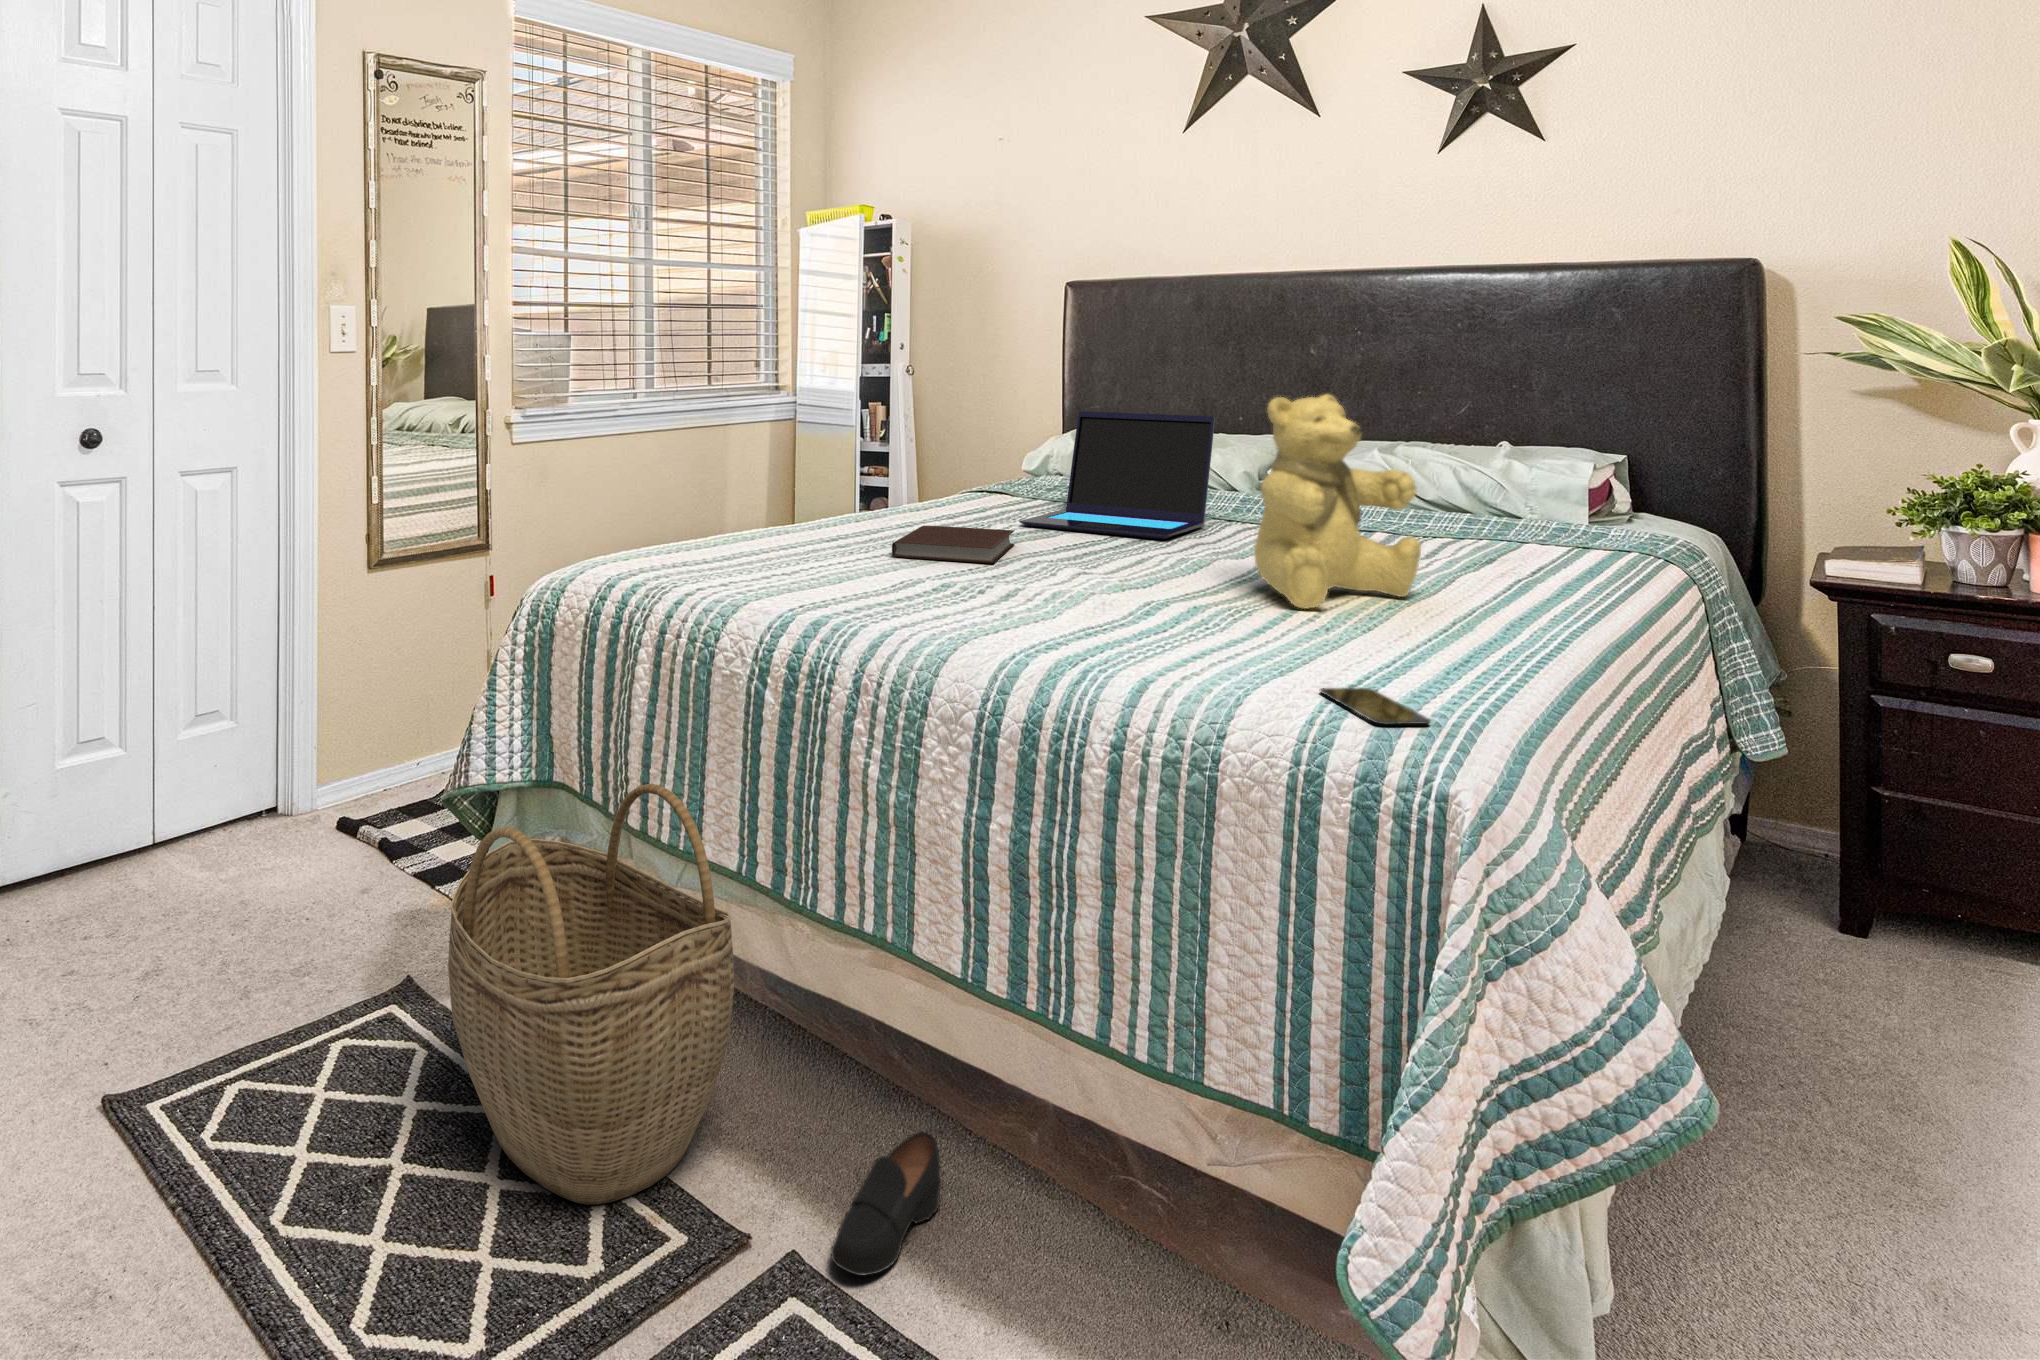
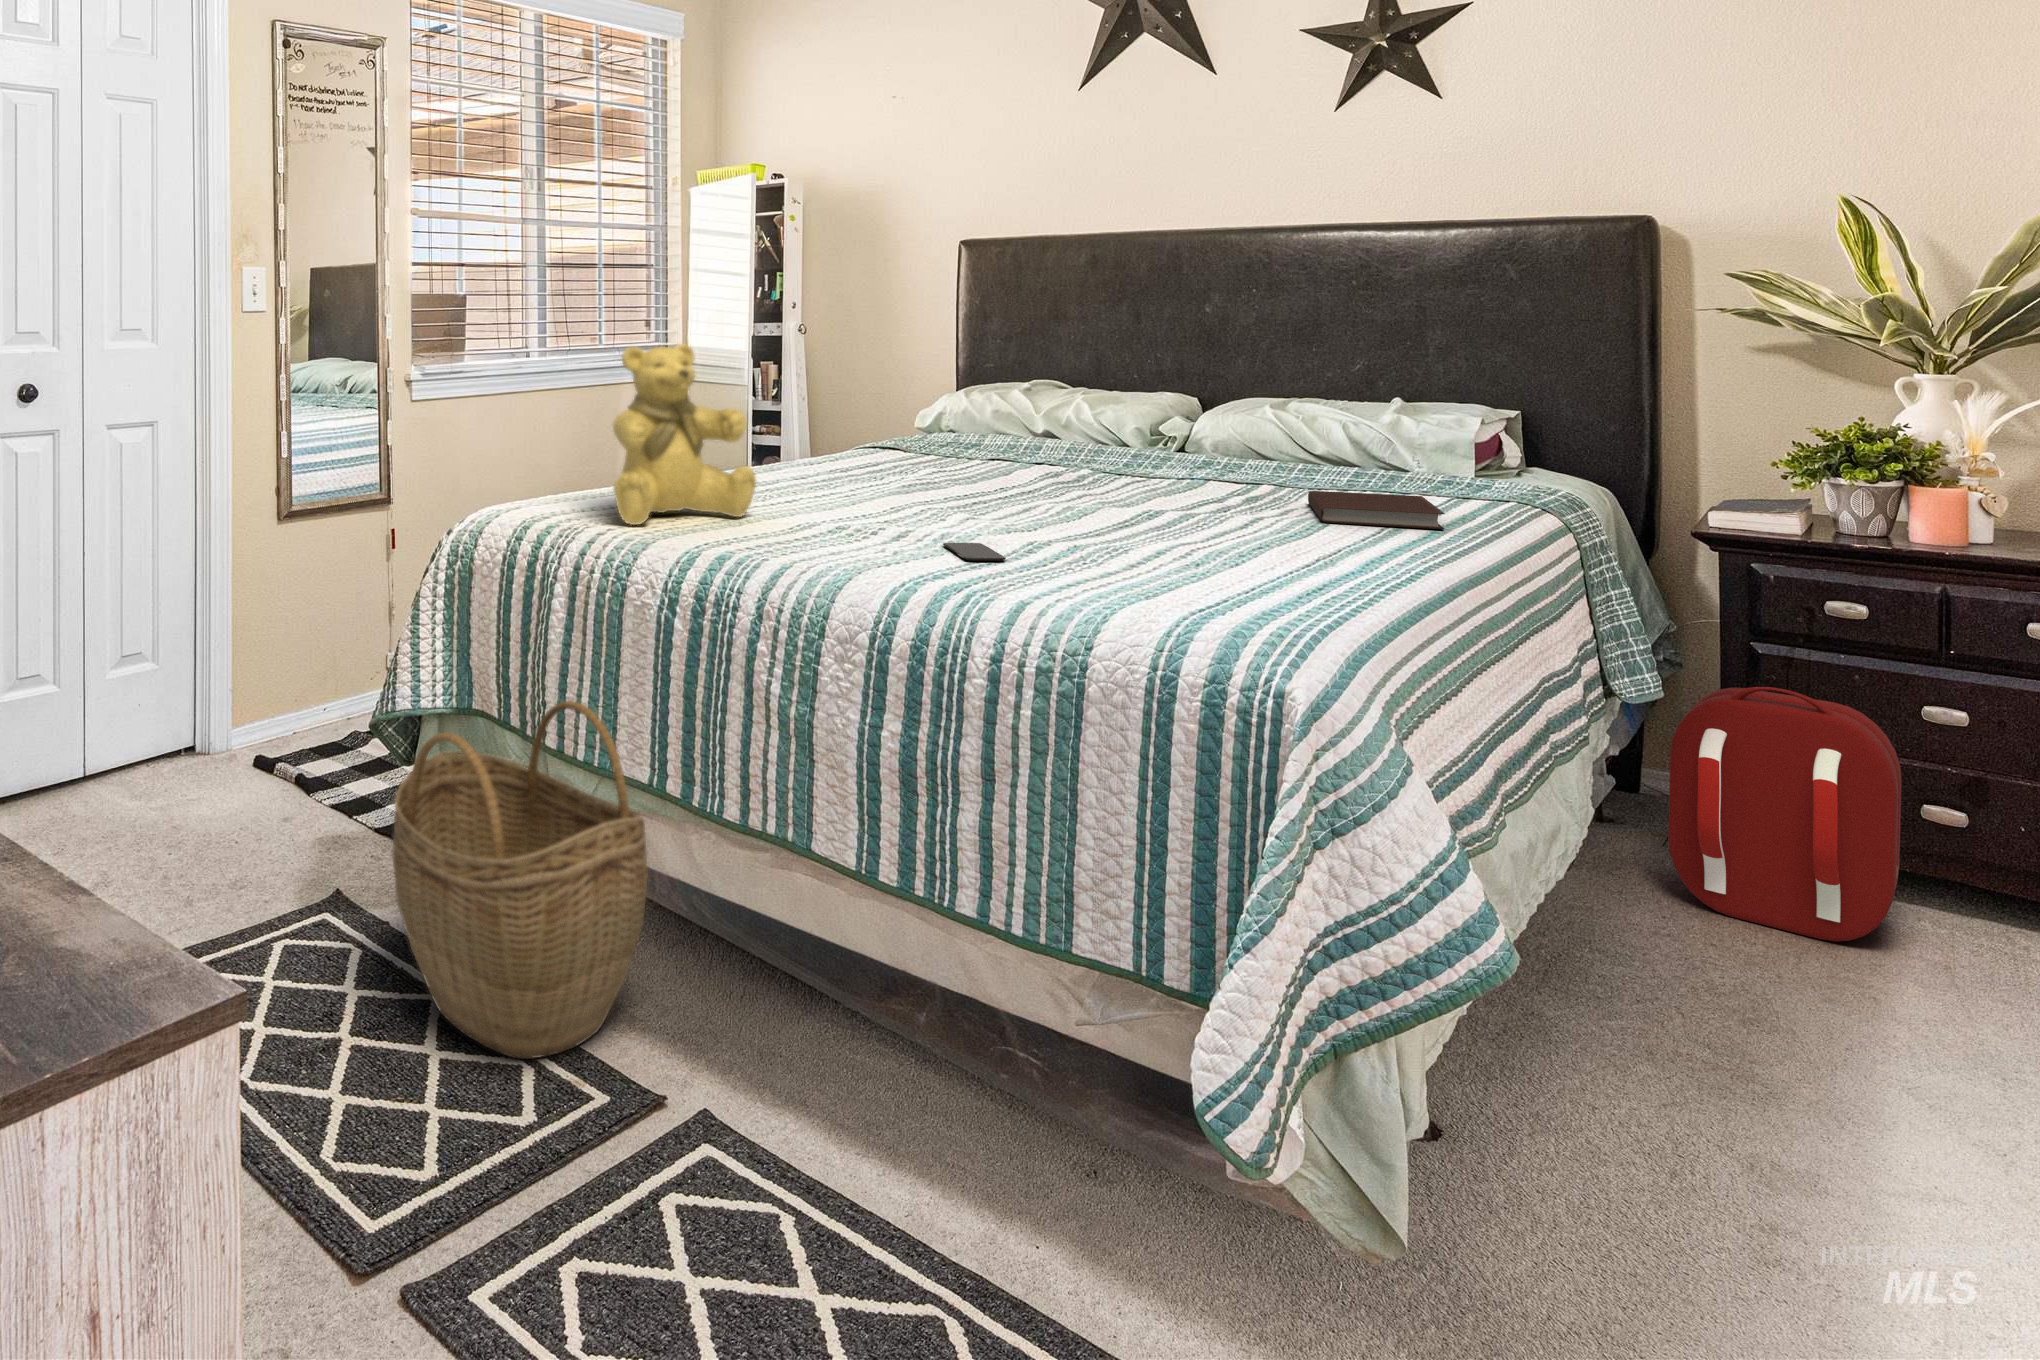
teddy bear: present [1254,394,1421,609] -> present [613,344,756,525]
laptop: present [1019,411,1215,539] -> none [906,368,1099,490]
notebook: present [892,526,1015,563] -> present [1308,491,1445,529]
smartphone: present [1320,688,1430,724] -> present [943,543,1006,561]
backpack: none [1790,745,2030,1014] -> present [1662,687,1901,941]
shoe: present [831,1132,941,1275] -> none [738,1005,835,1117]

